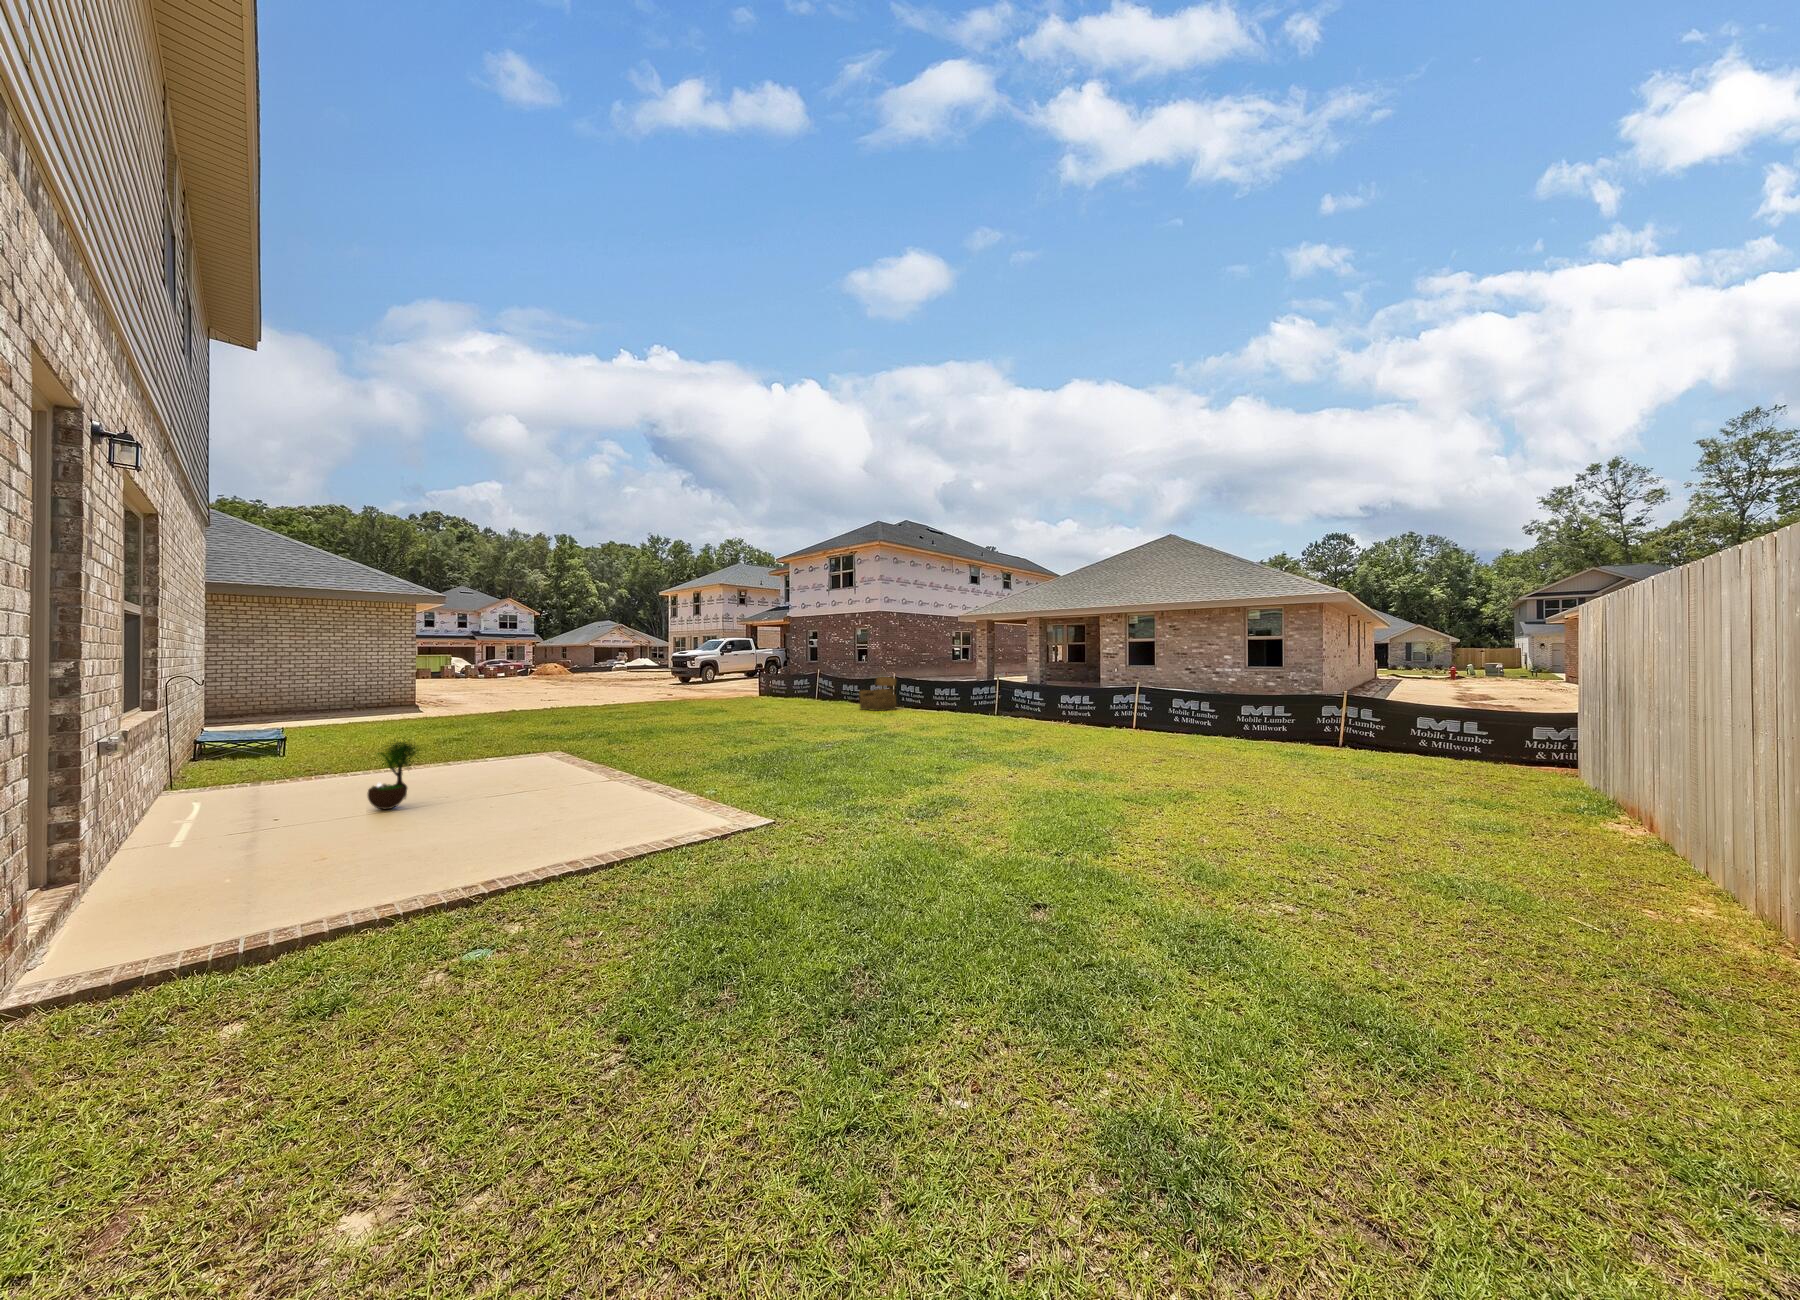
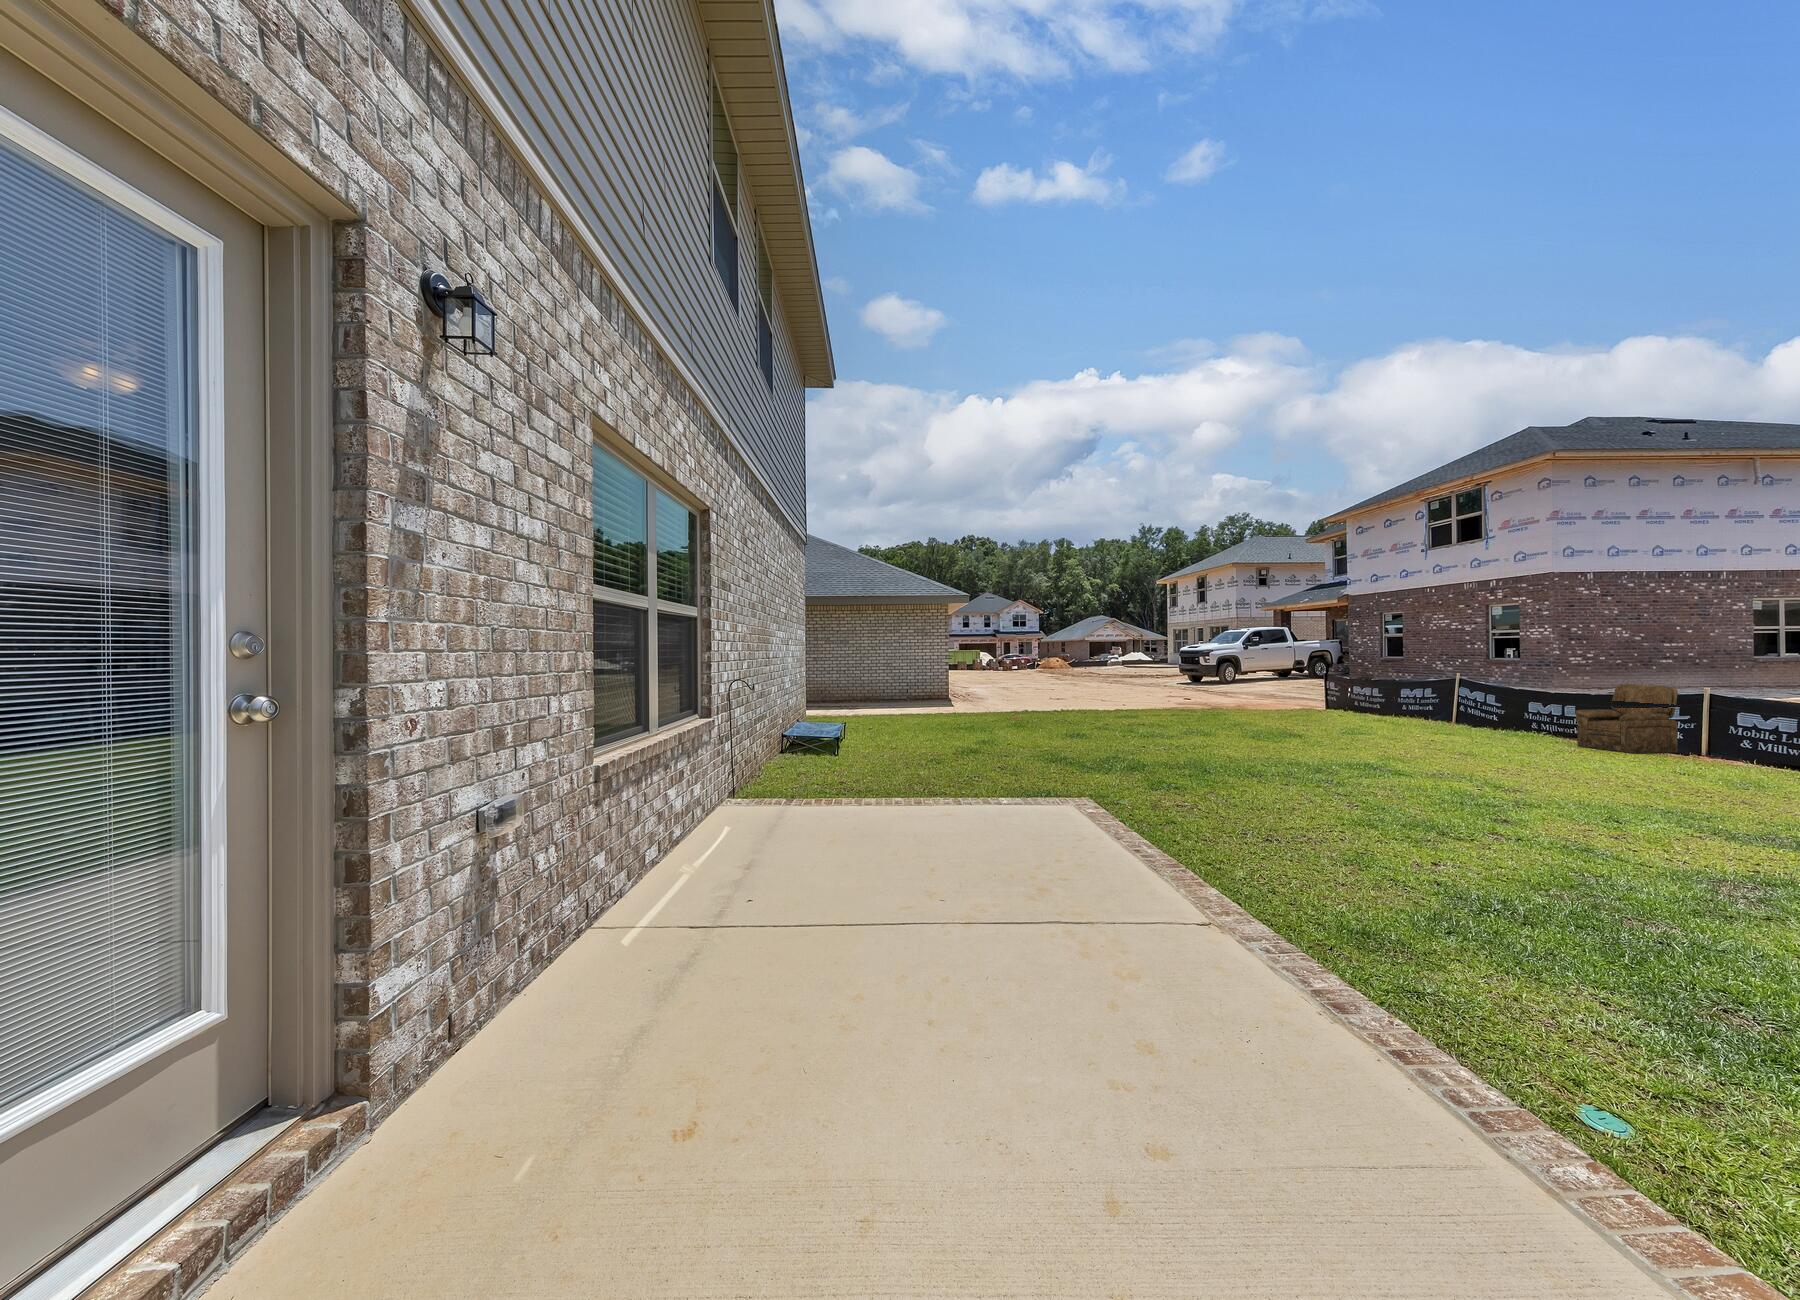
potted tree: present [367,740,417,809] -> none [521,806,640,1009]

